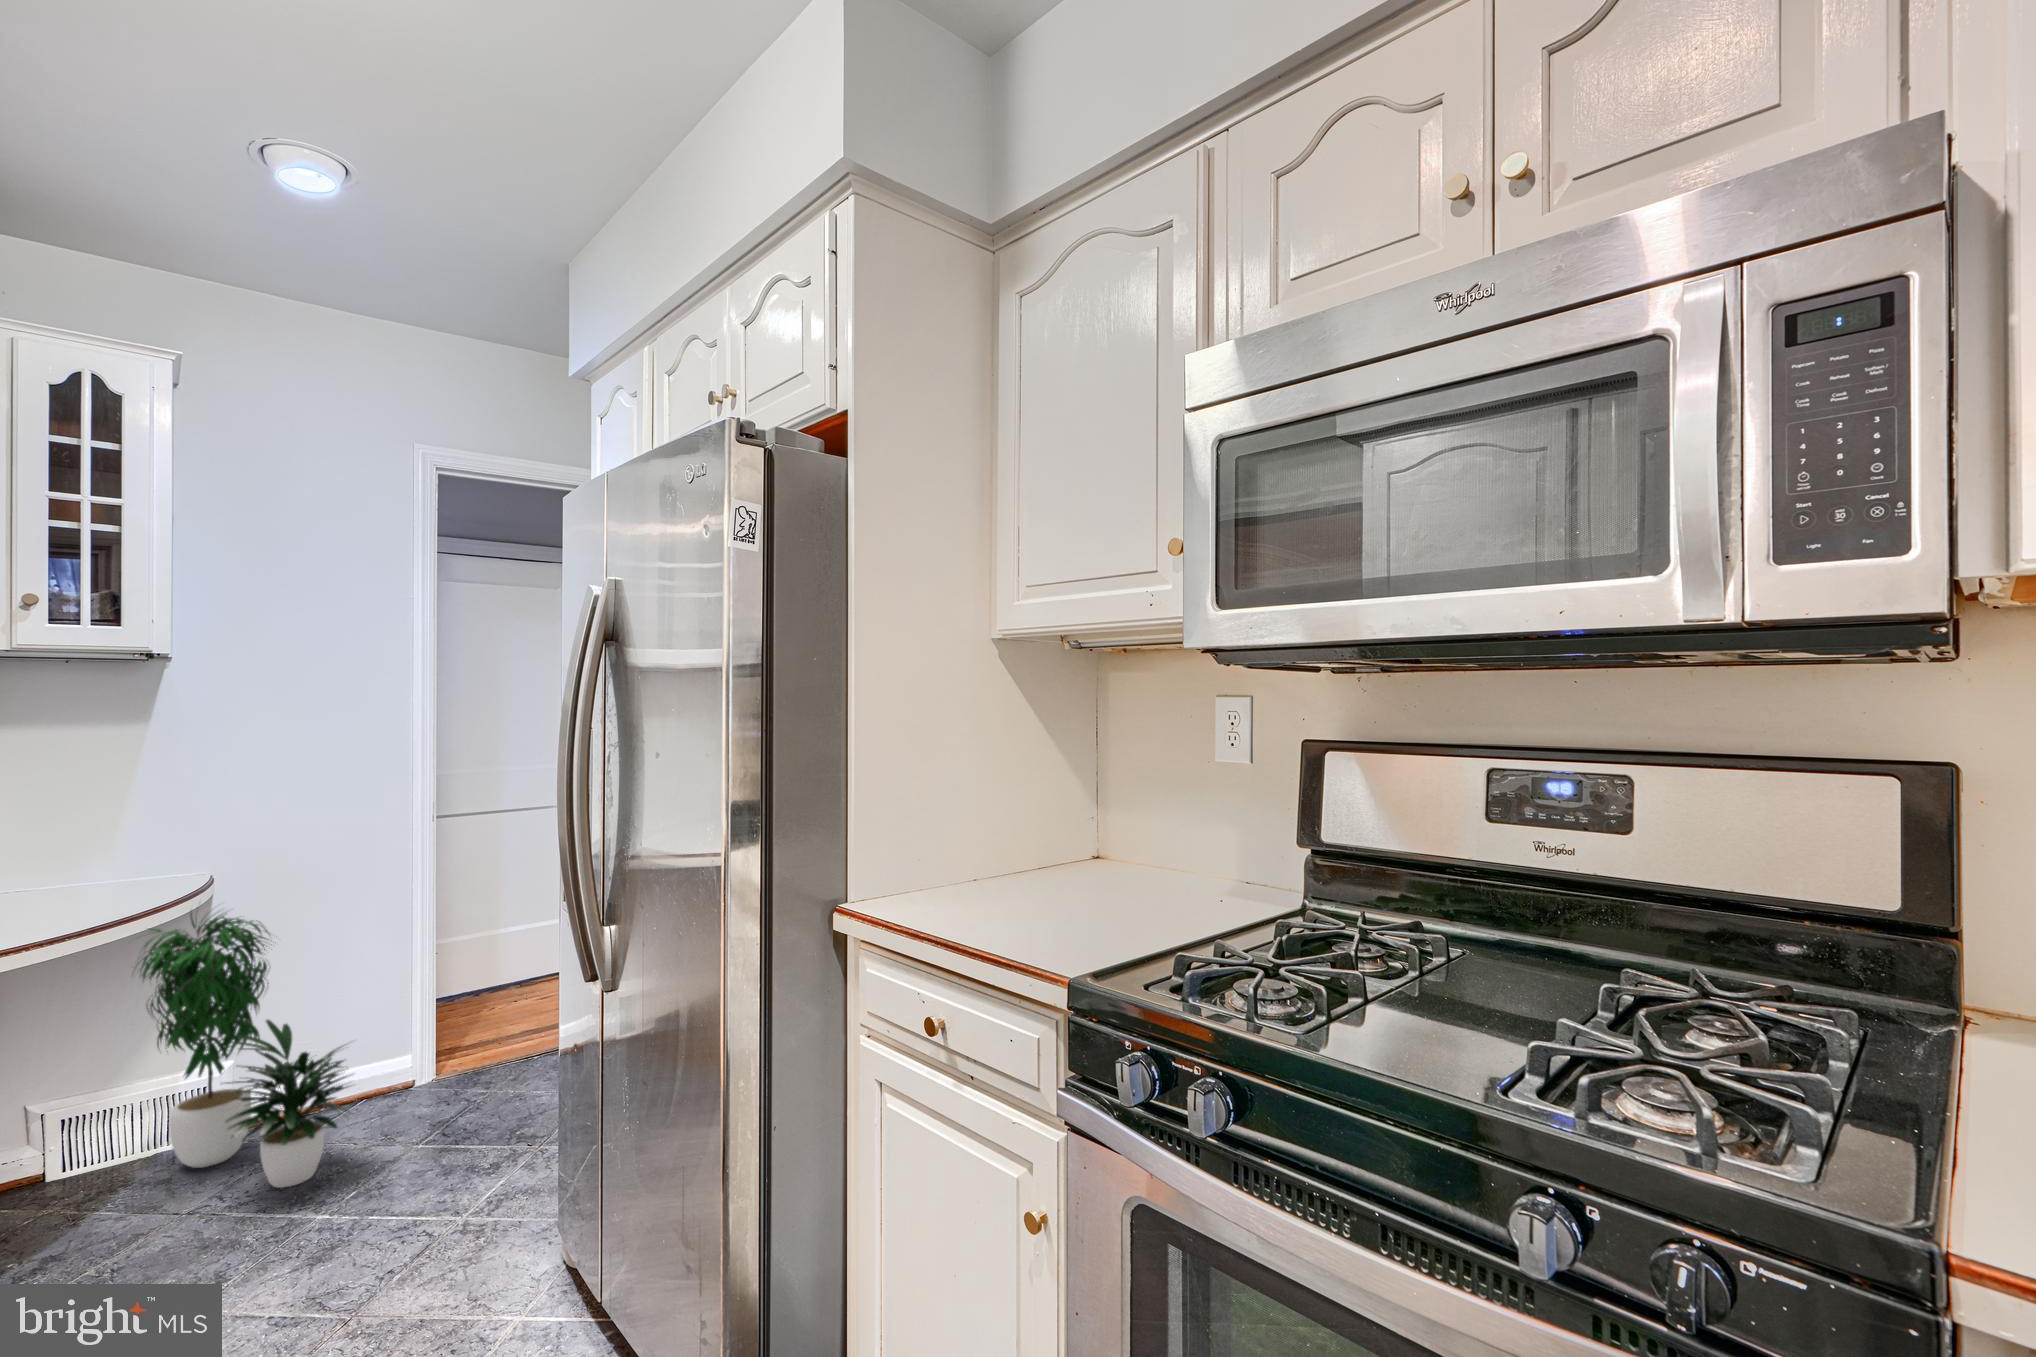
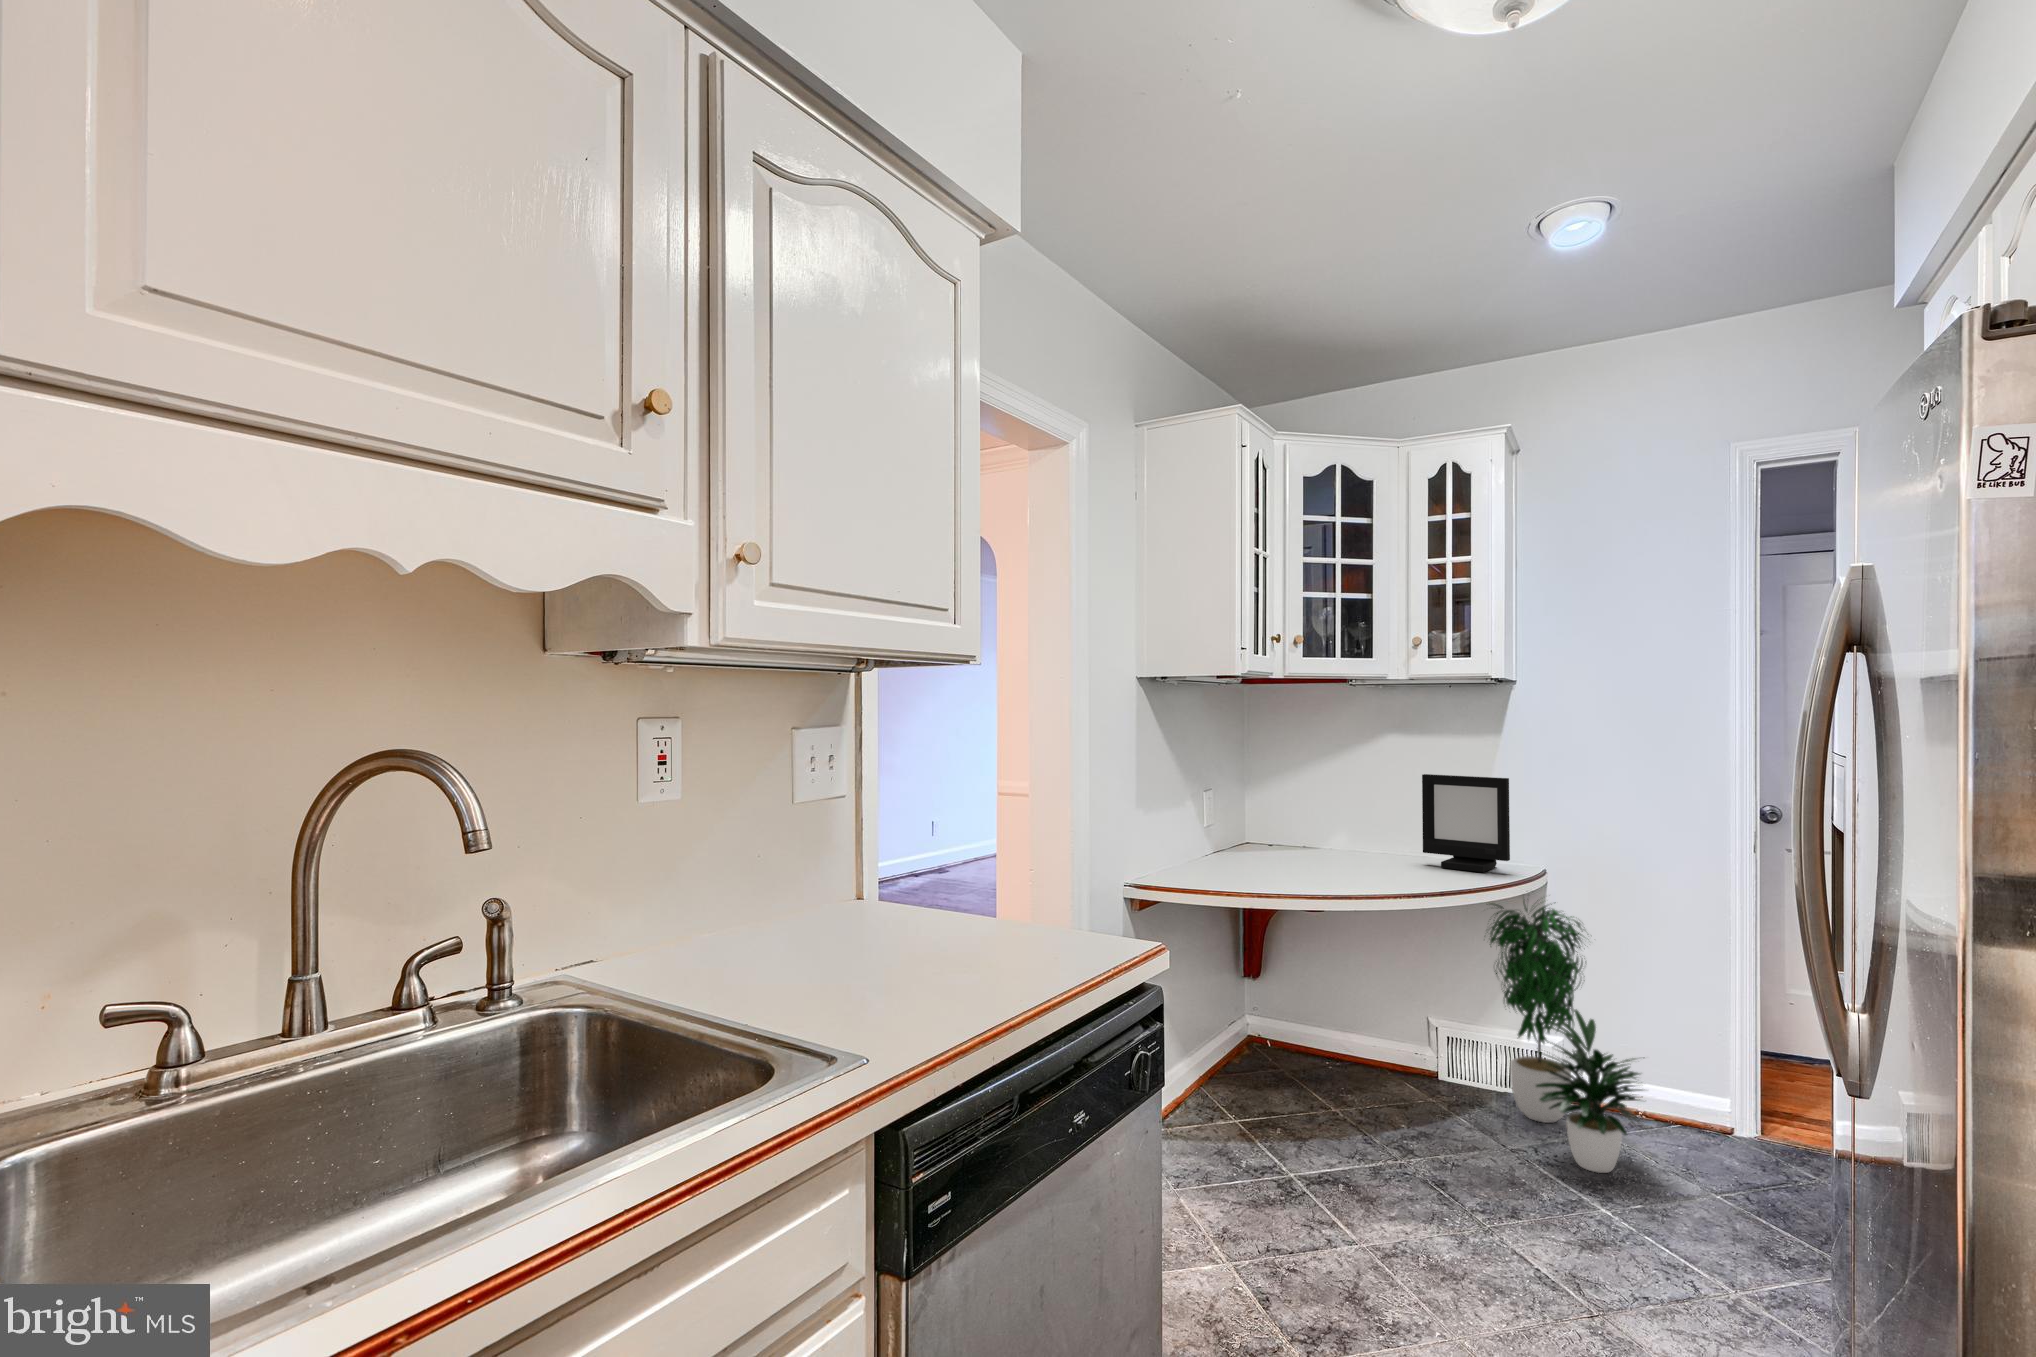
picture frame: none [28,774,170,900] -> present [1422,774,1510,872]

